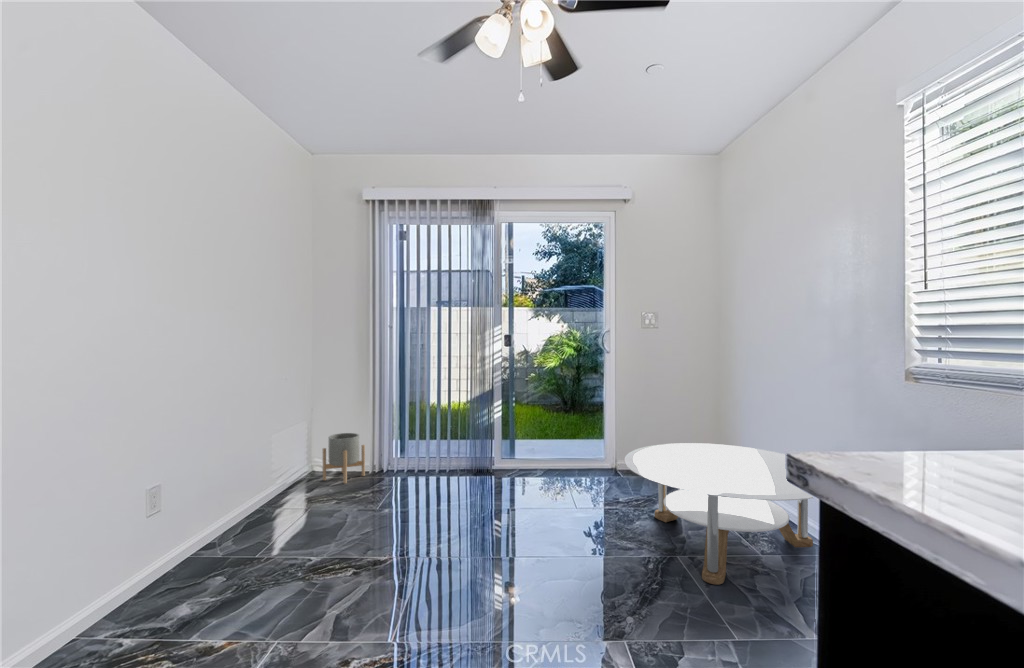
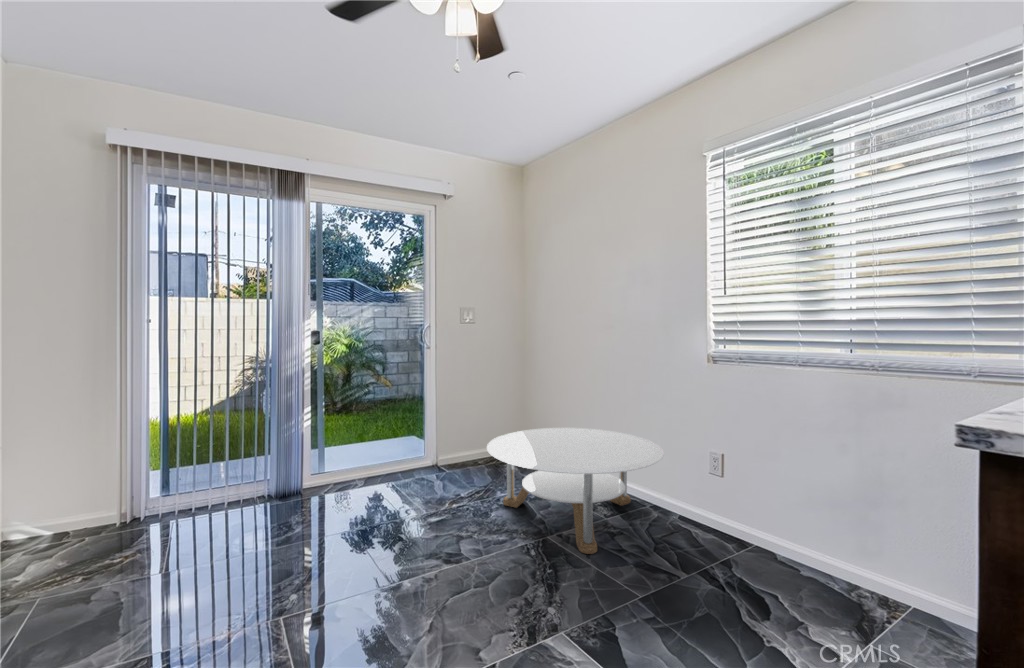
planter: present [323,433,365,483] -> none [28,473,109,553]

